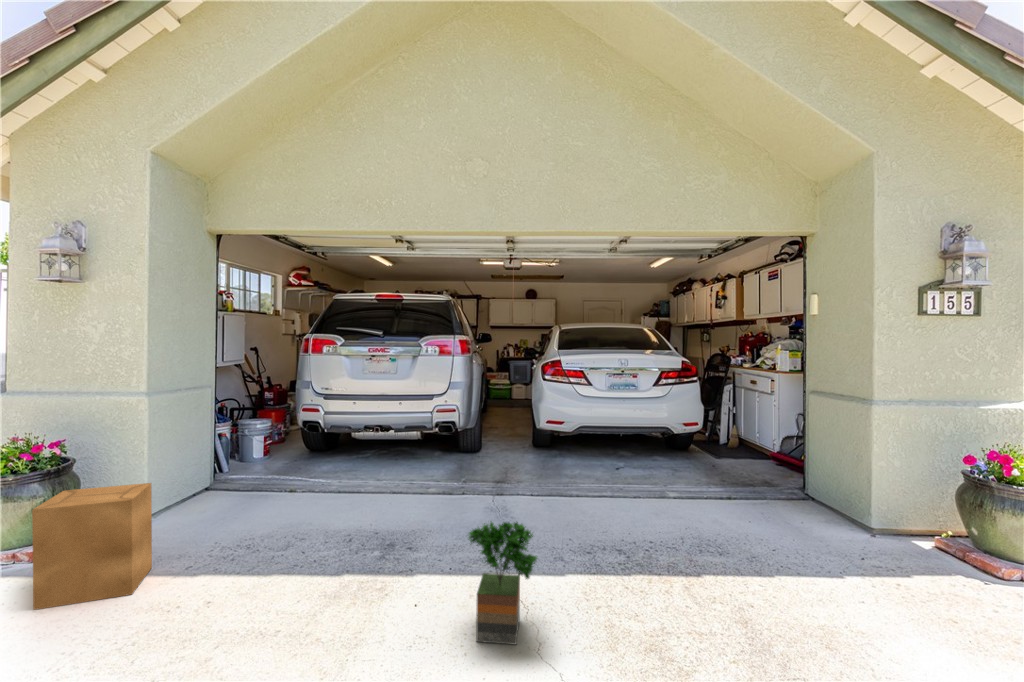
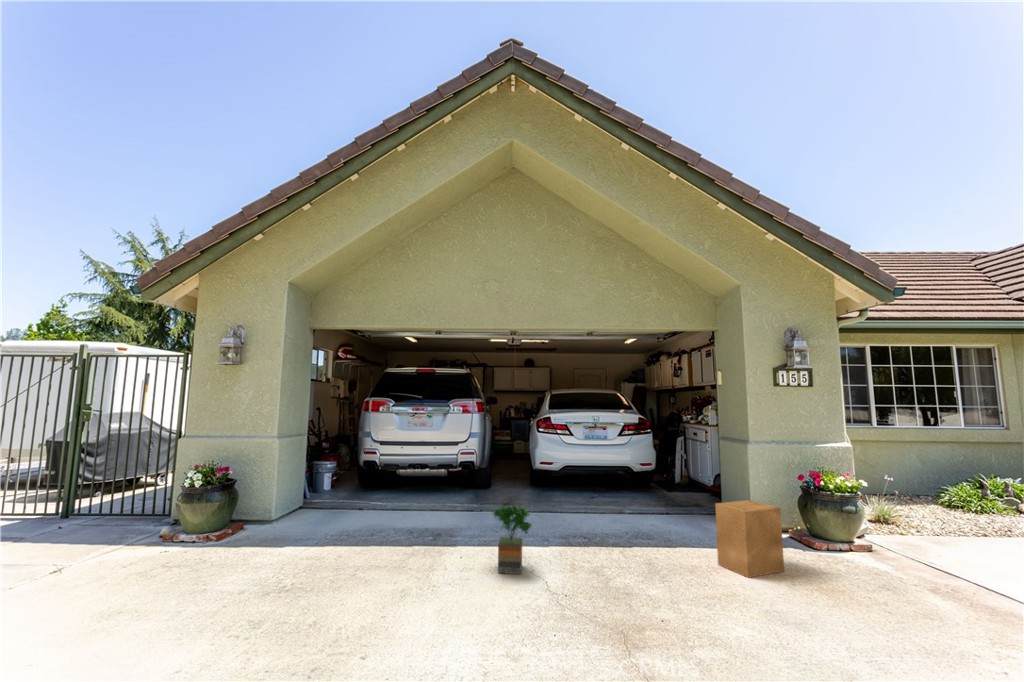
cardboard box: present [32,483,152,610] -> present [715,500,784,578]

